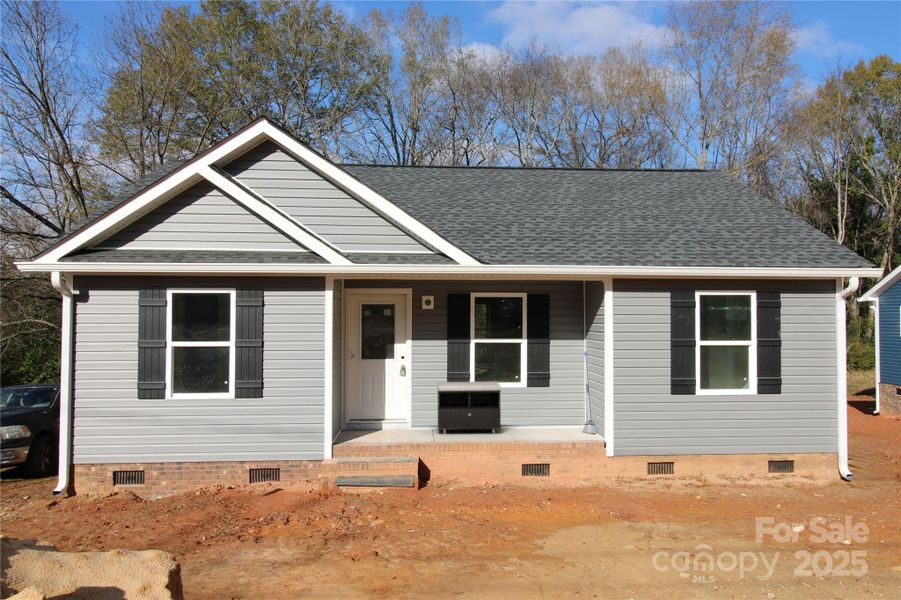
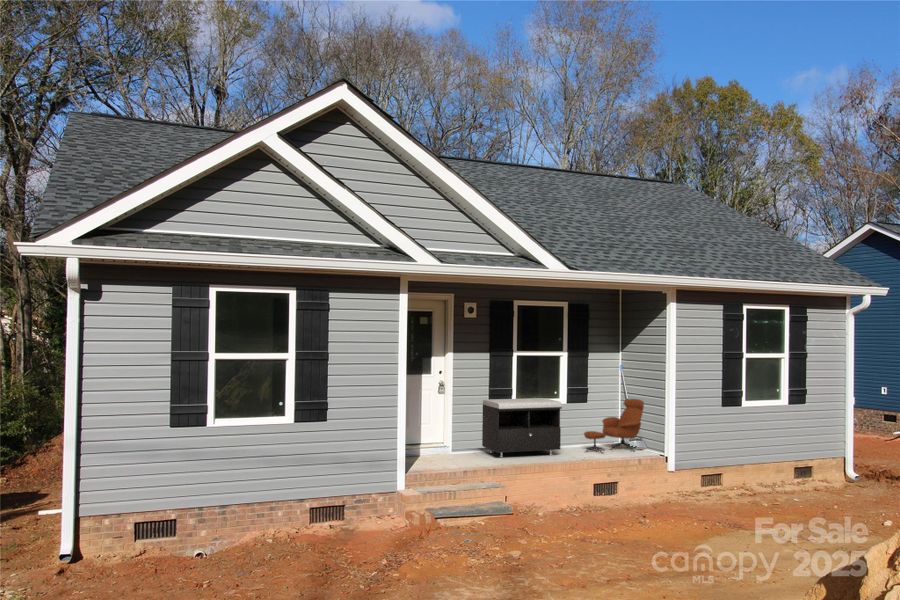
lounge chair: none [529,384,592,434] -> present [584,399,644,452]

